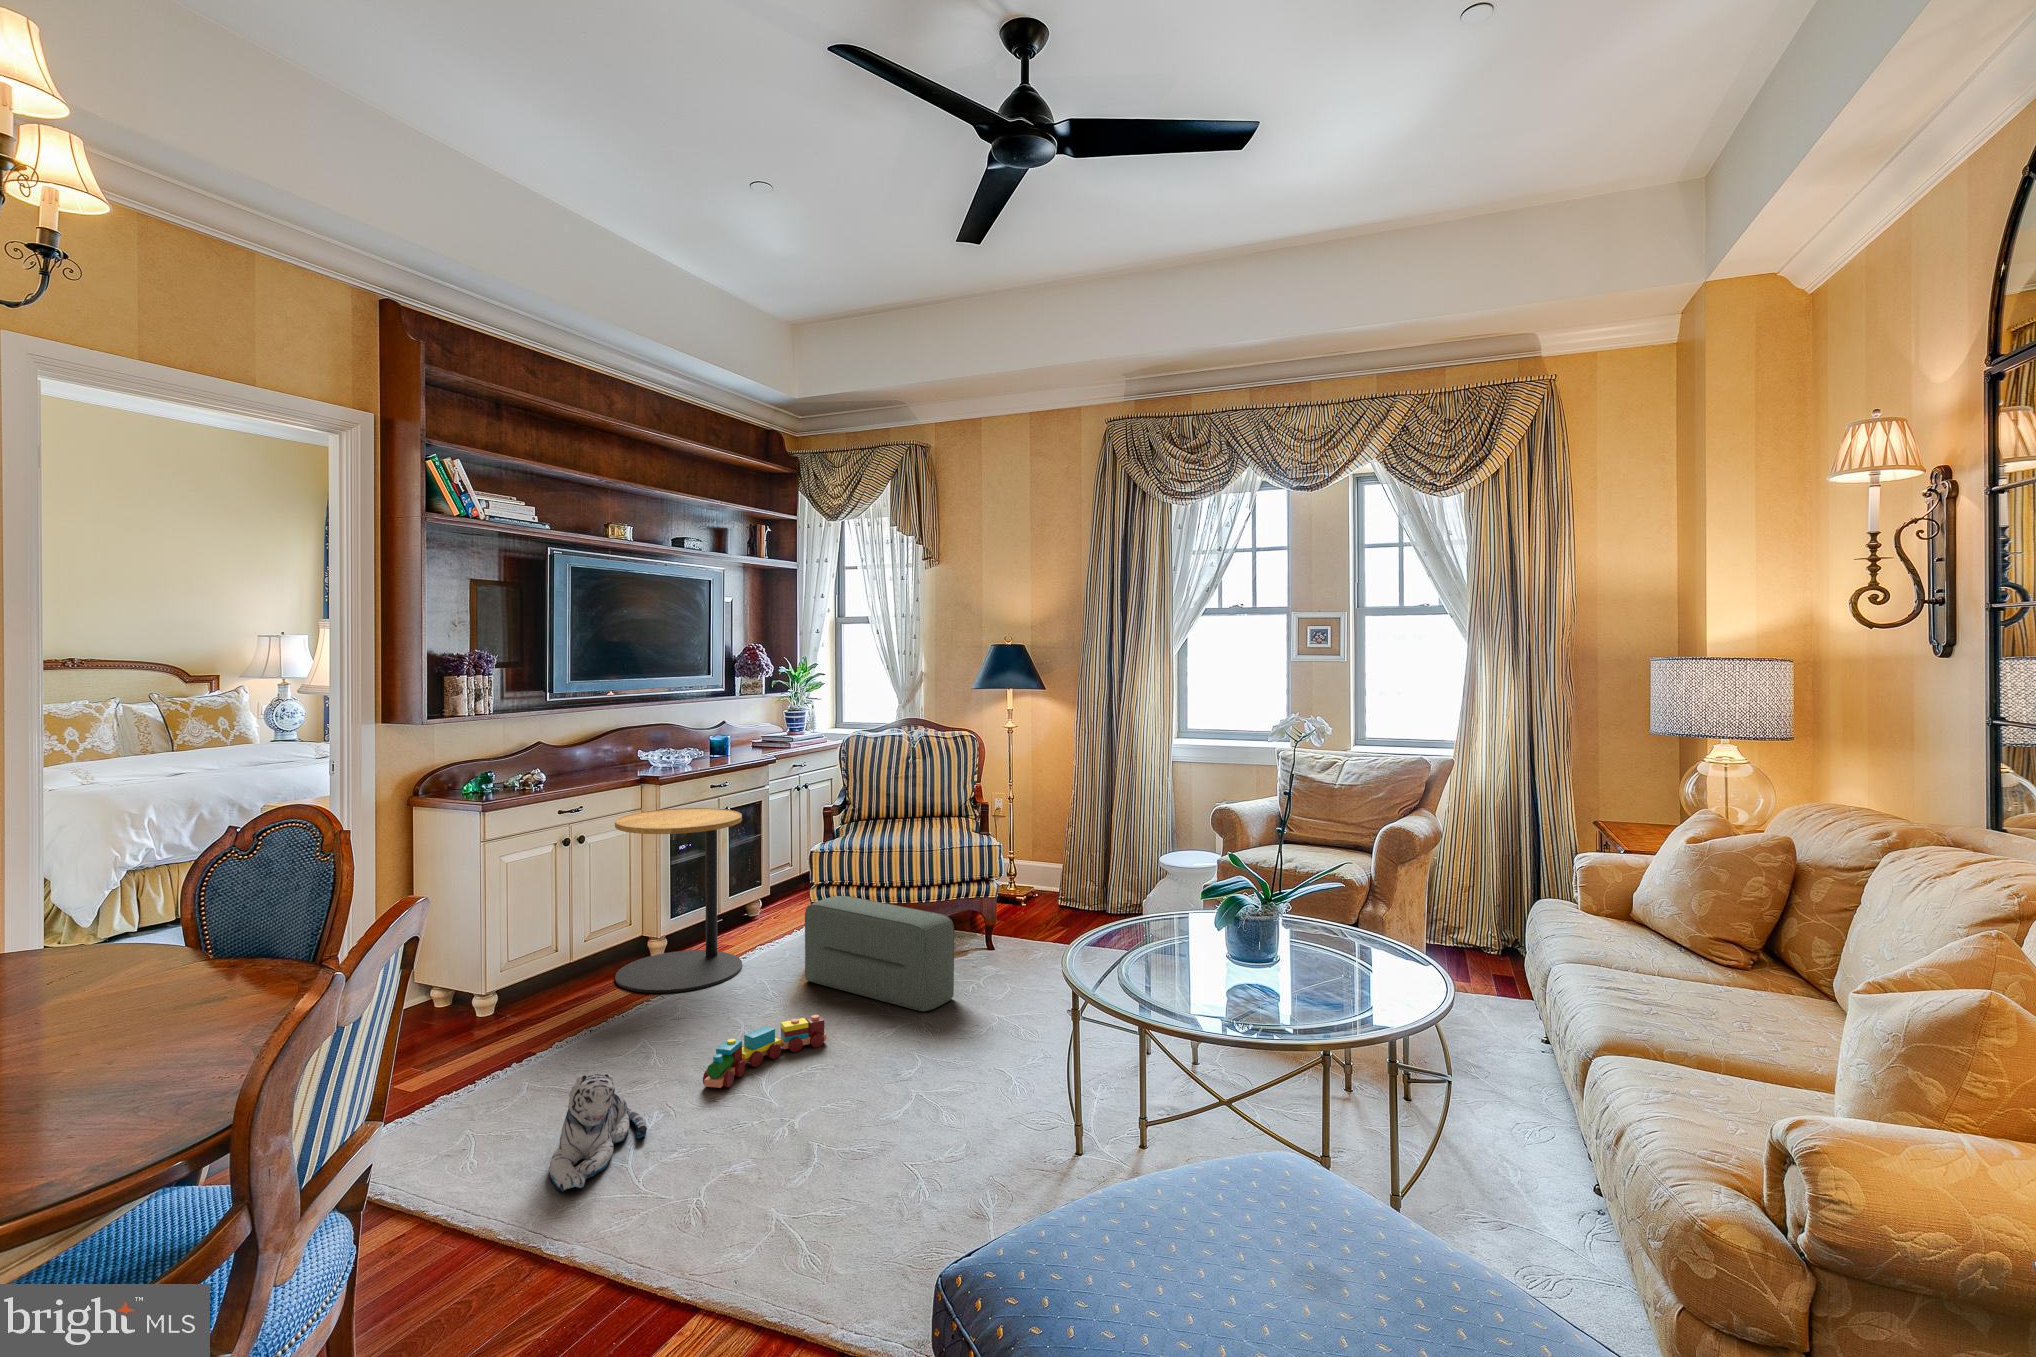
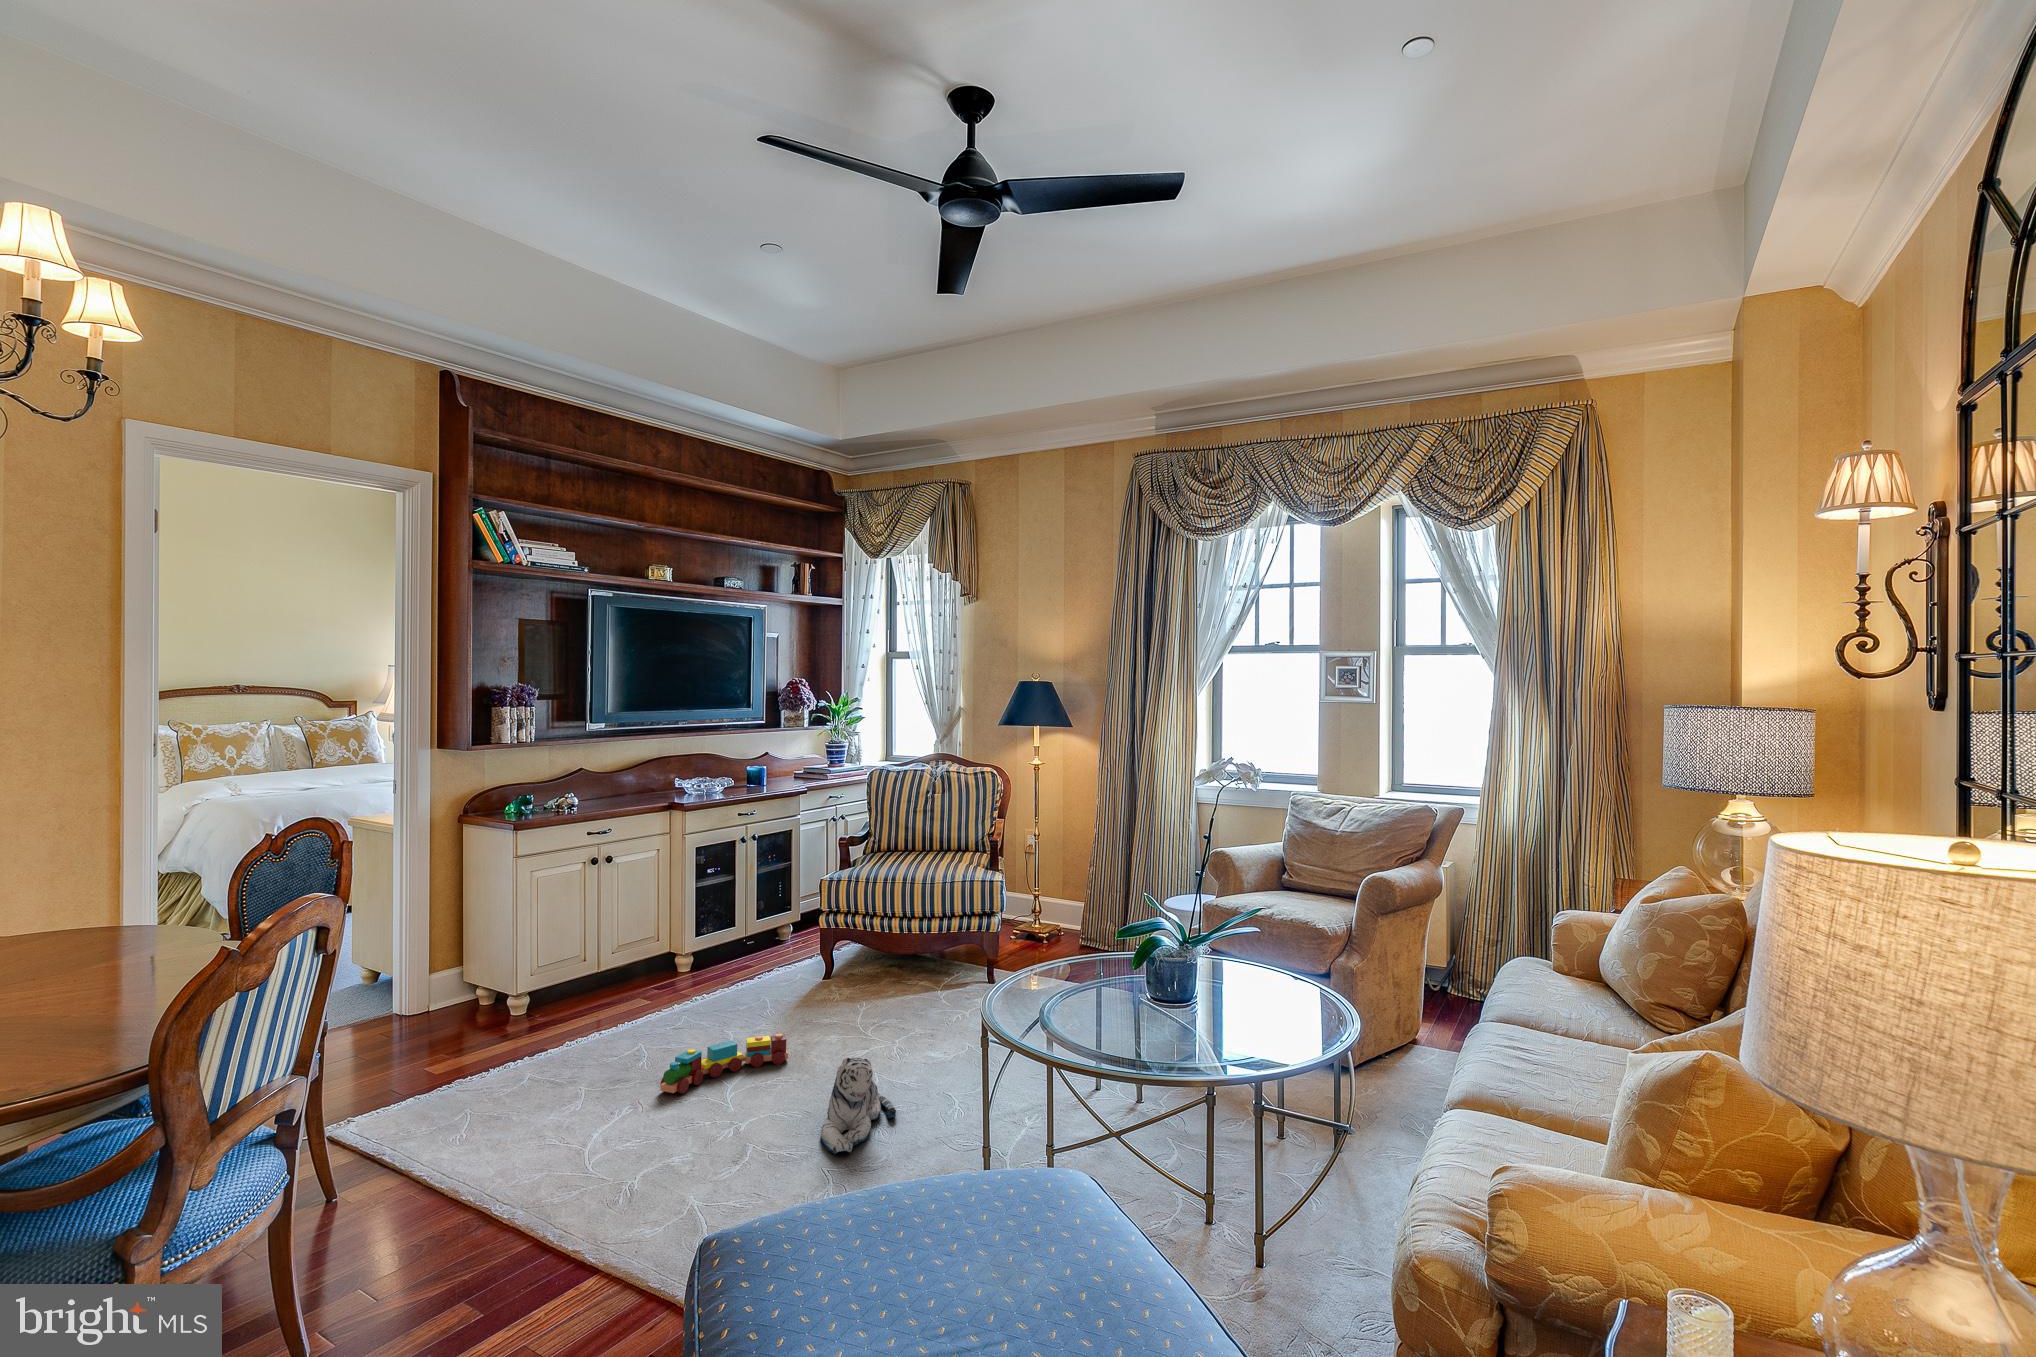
side table: present [615,808,742,993] -> none [632,834,752,1006]
pouf: present [805,896,954,1012] -> none [799,923,928,1039]
plush toy: present [549,1074,647,1192] -> present [820,1058,896,1154]

